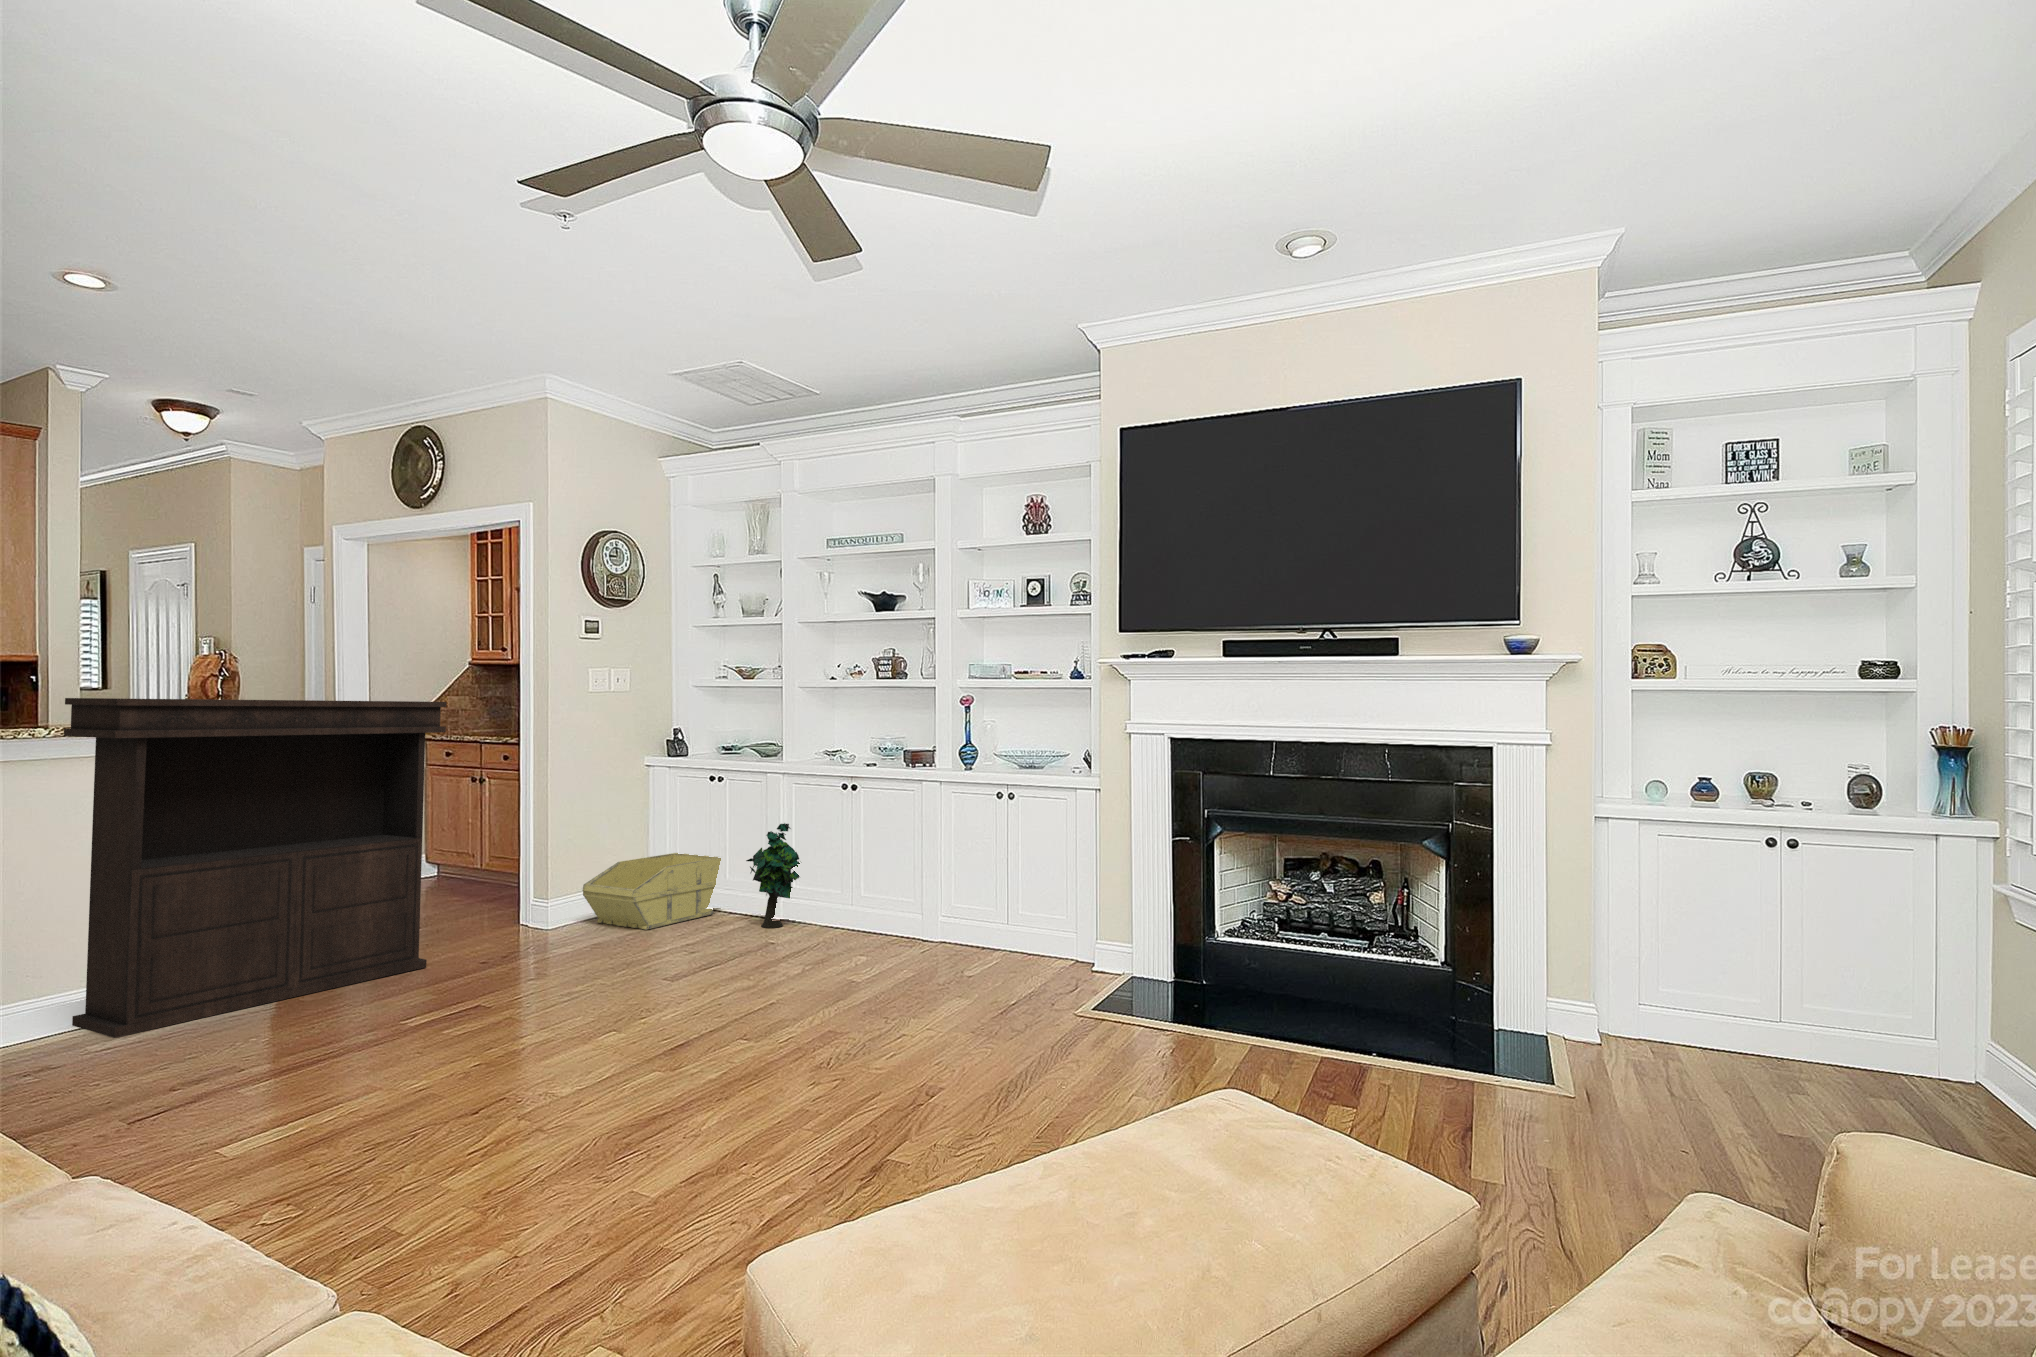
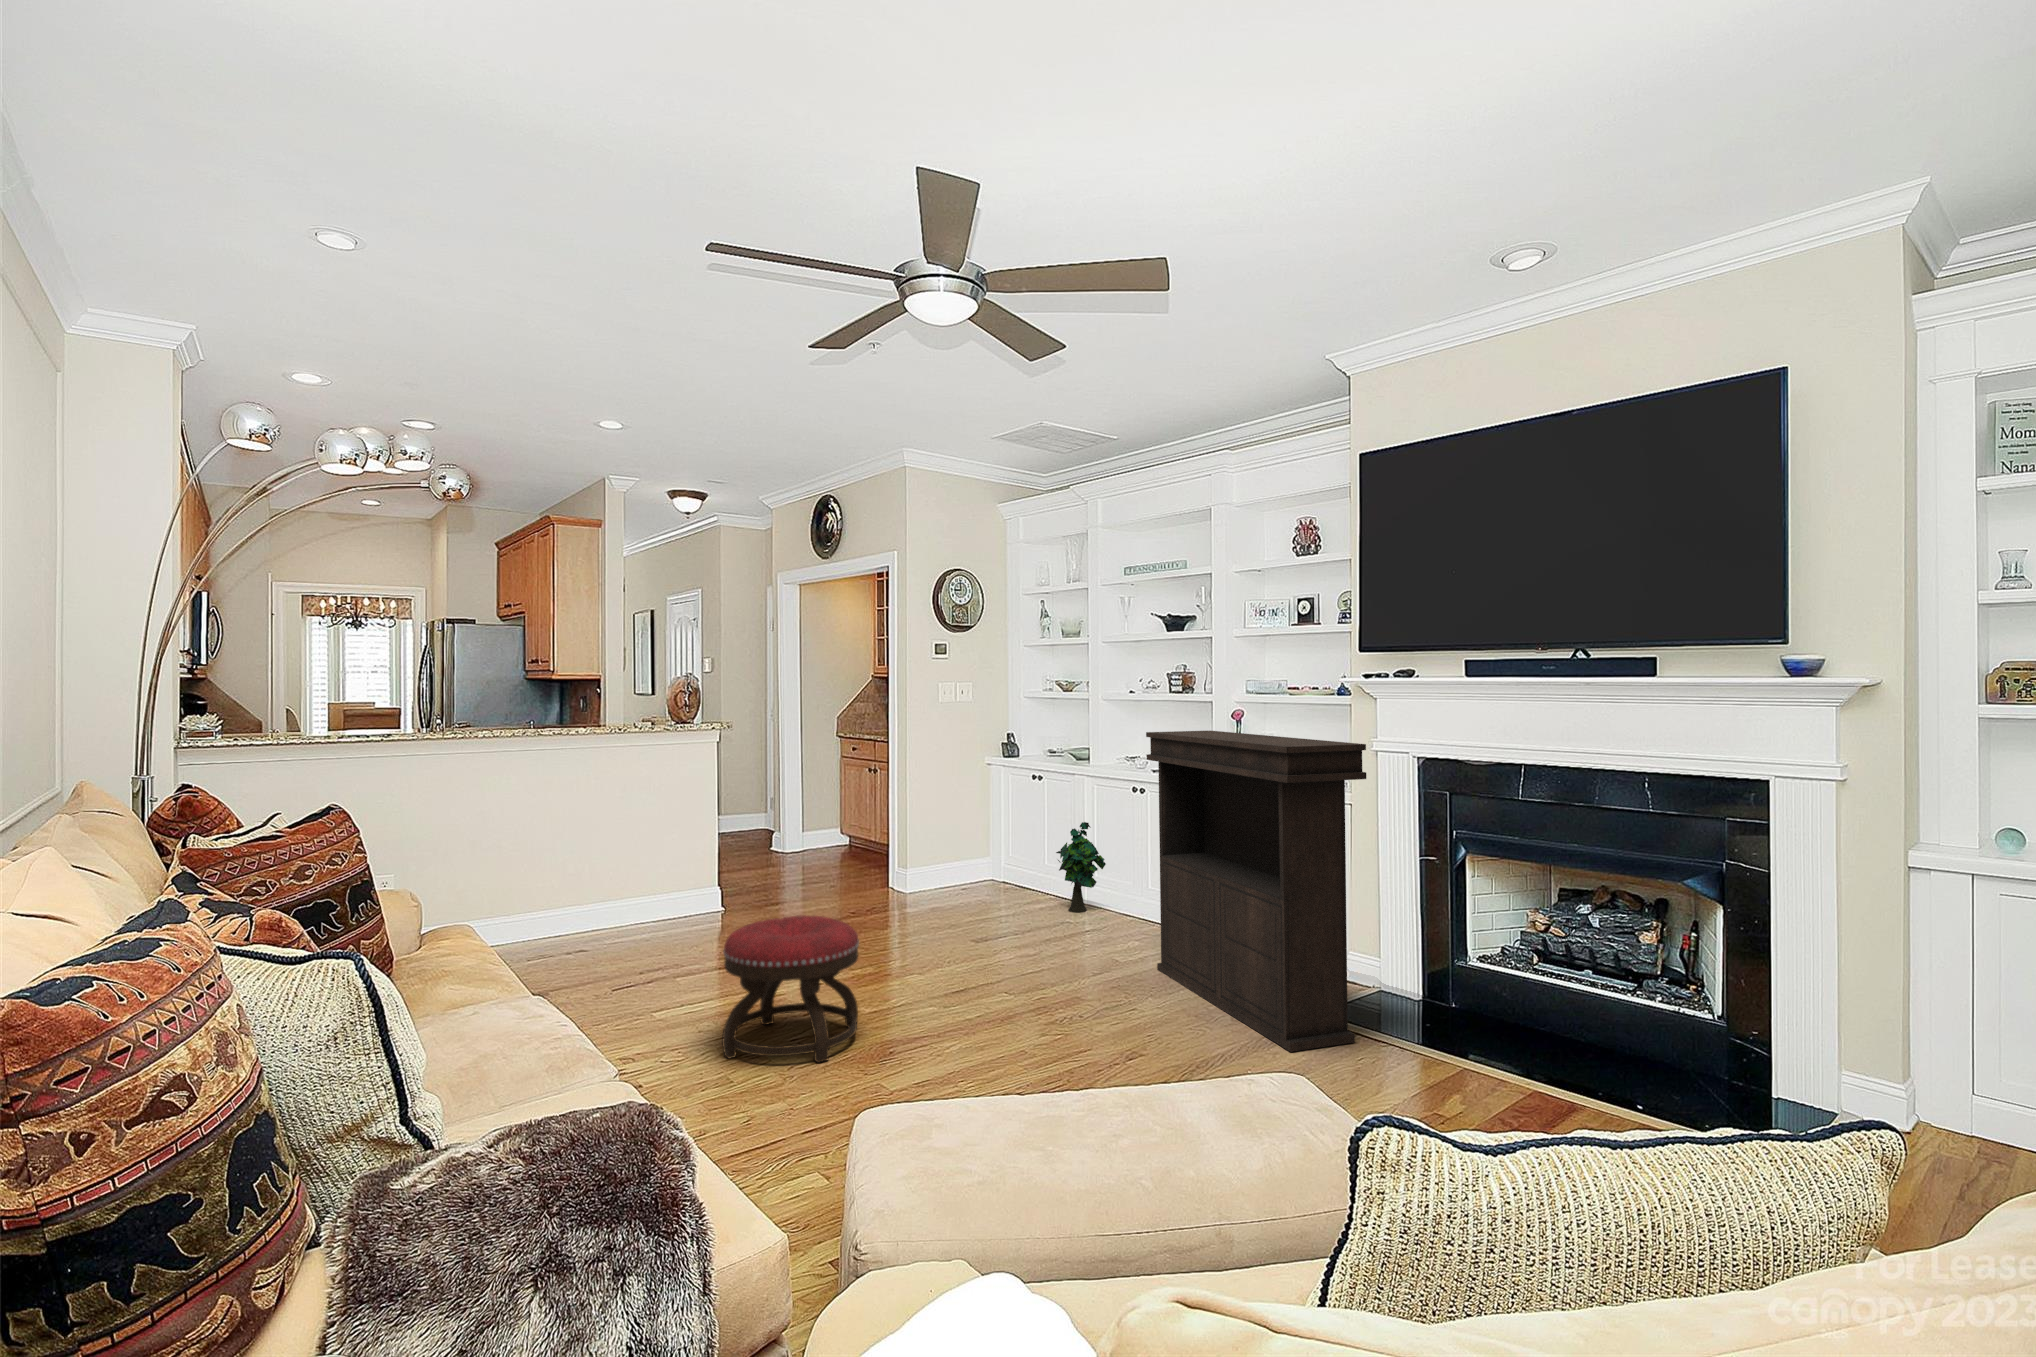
console table: present [64,698,447,1038] -> present [1146,731,1366,1052]
storage bin: present [583,853,721,930] -> none [930,841,1044,907]
ottoman: none [379,932,575,1128] -> present [722,915,859,1063]

